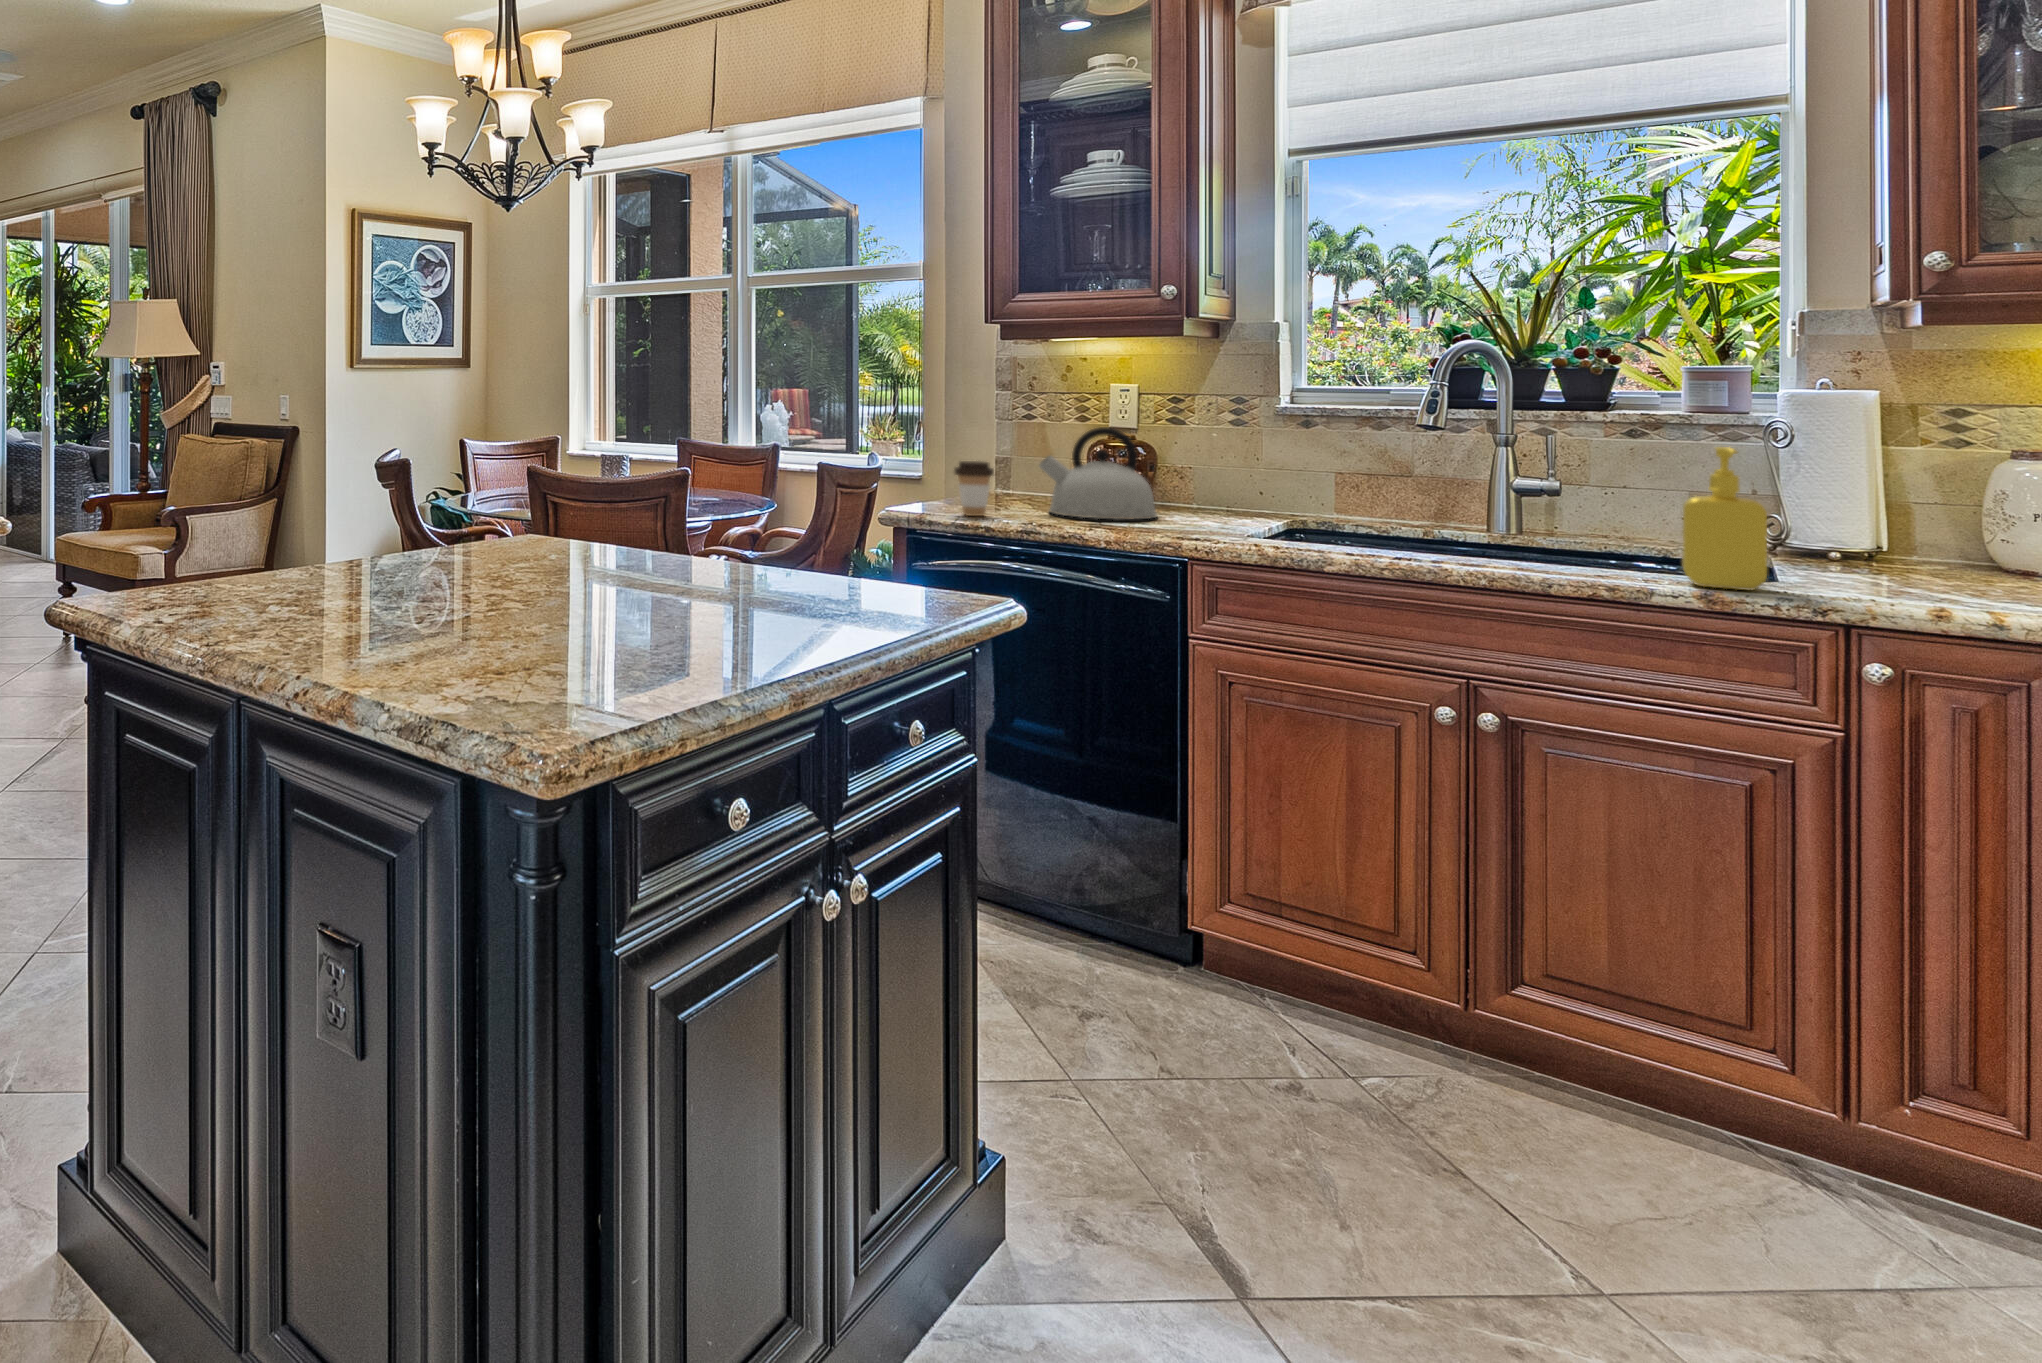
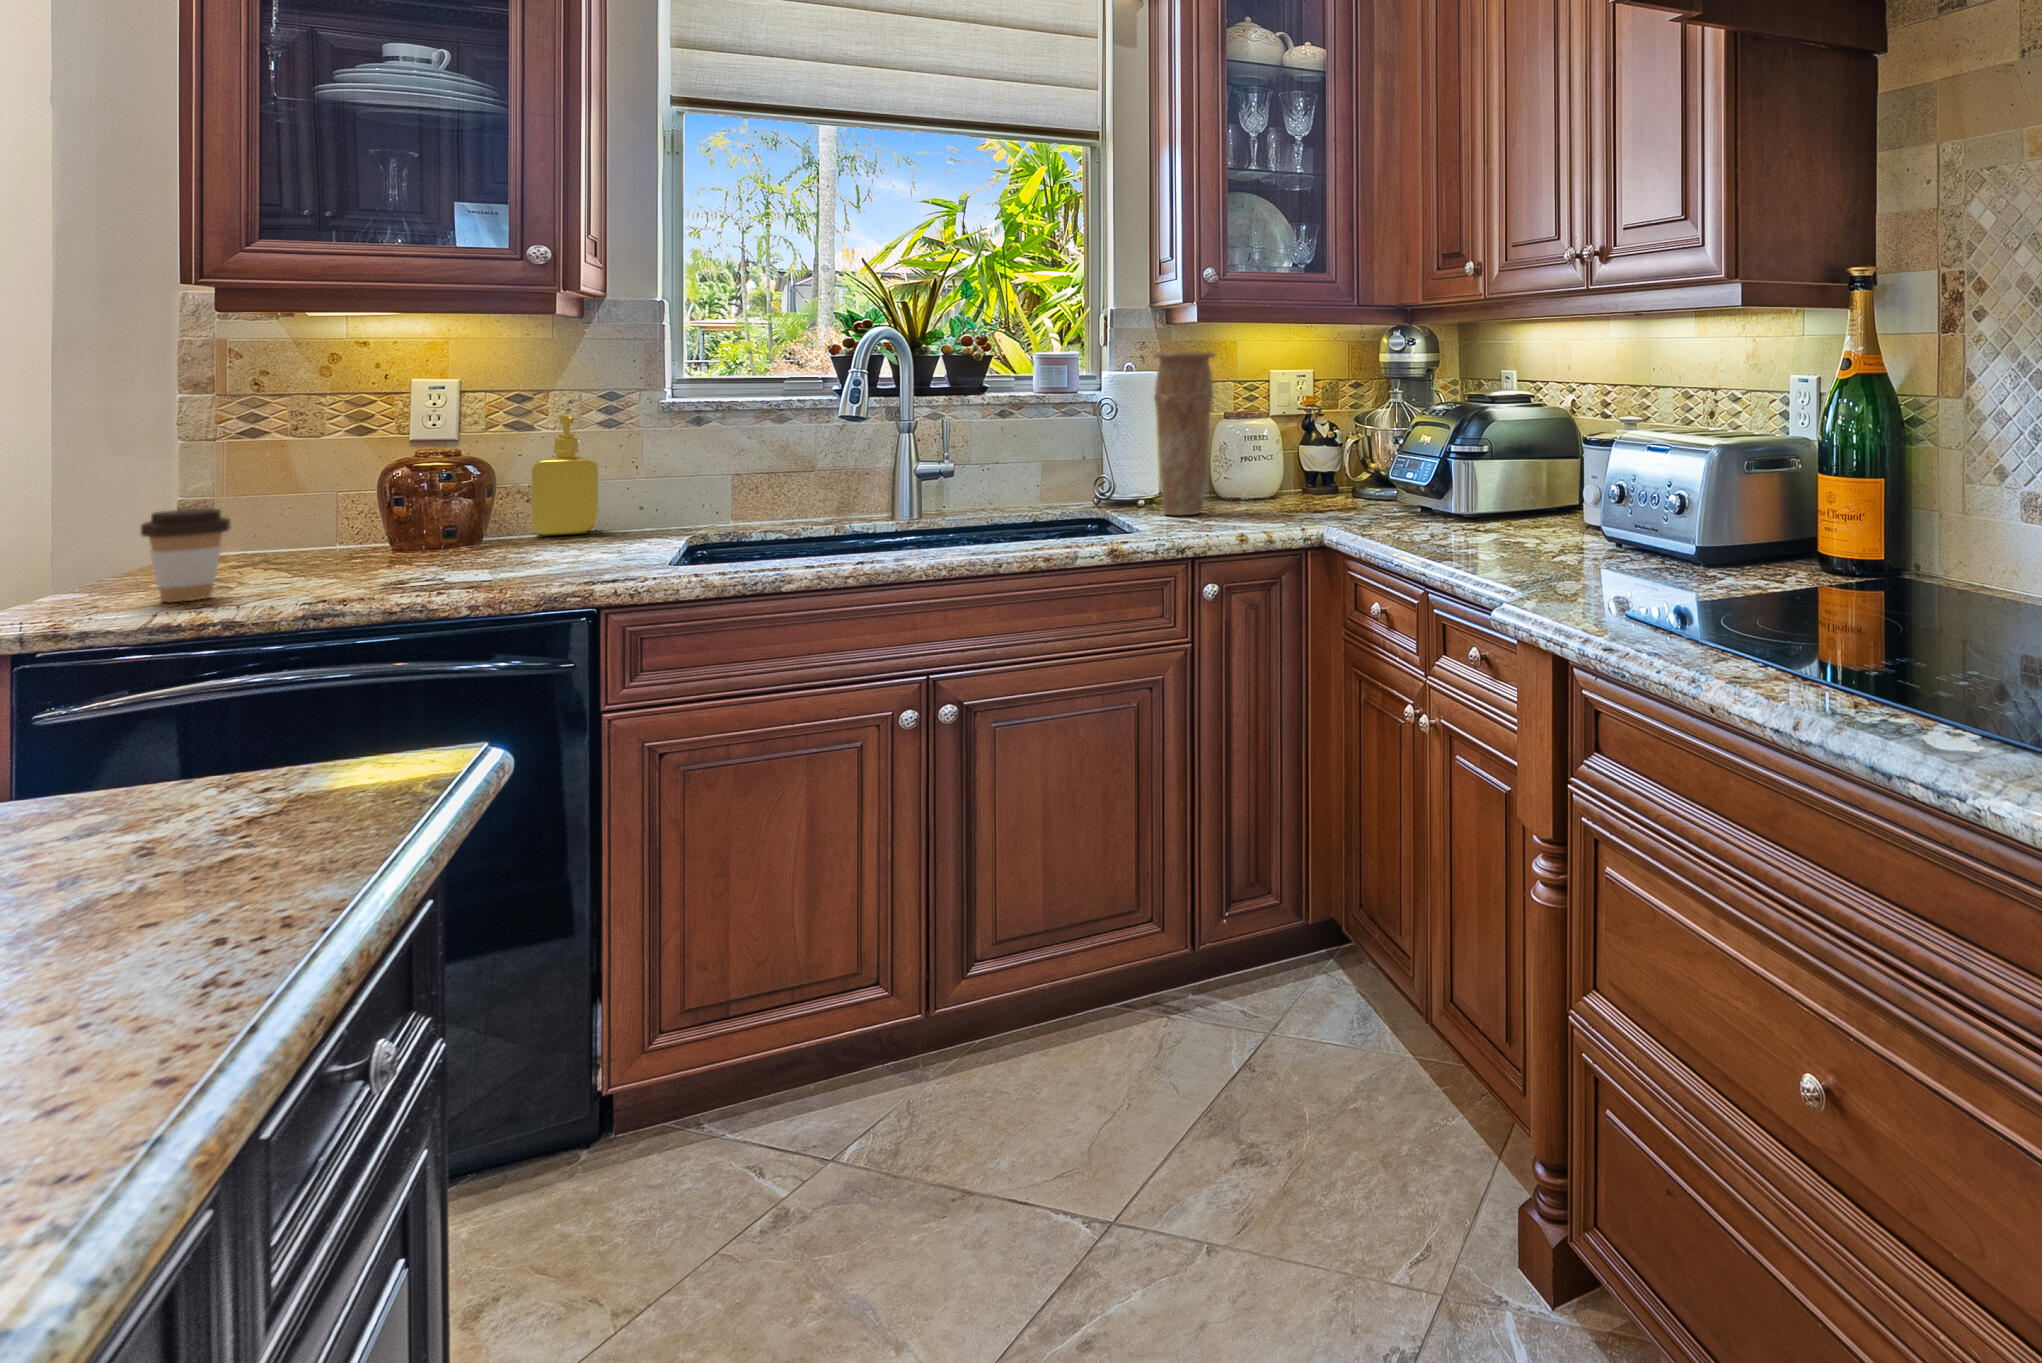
vase: none [1838,361,1956,575] -> present [1153,352,1215,515]
kettle: present [1039,427,1157,519] -> none [313,439,519,575]
soap dispenser: present [1682,447,1767,591] -> present [532,414,599,536]

